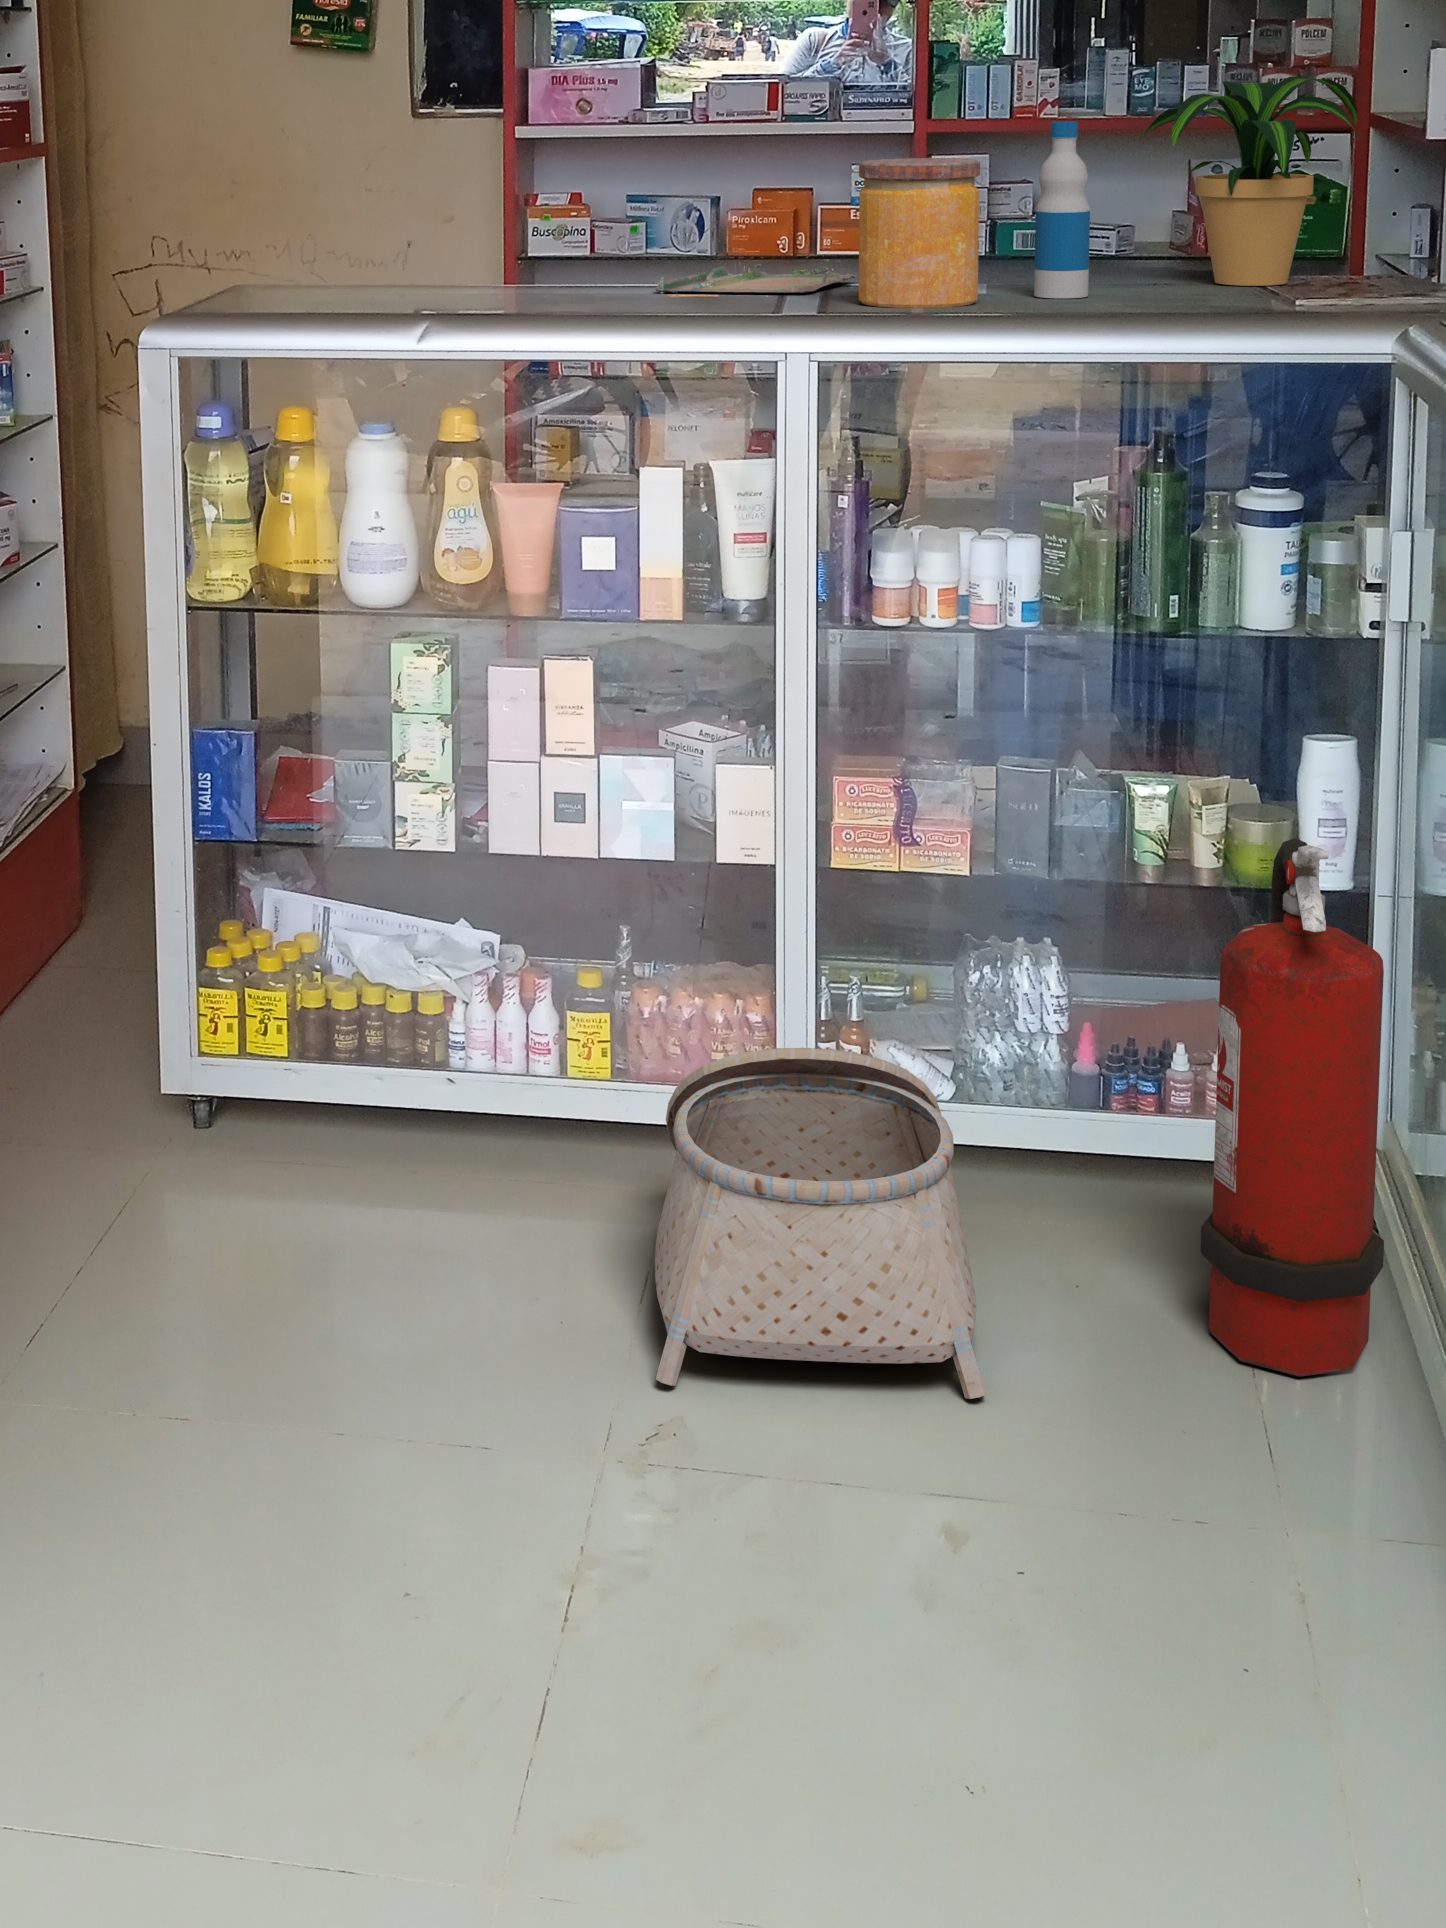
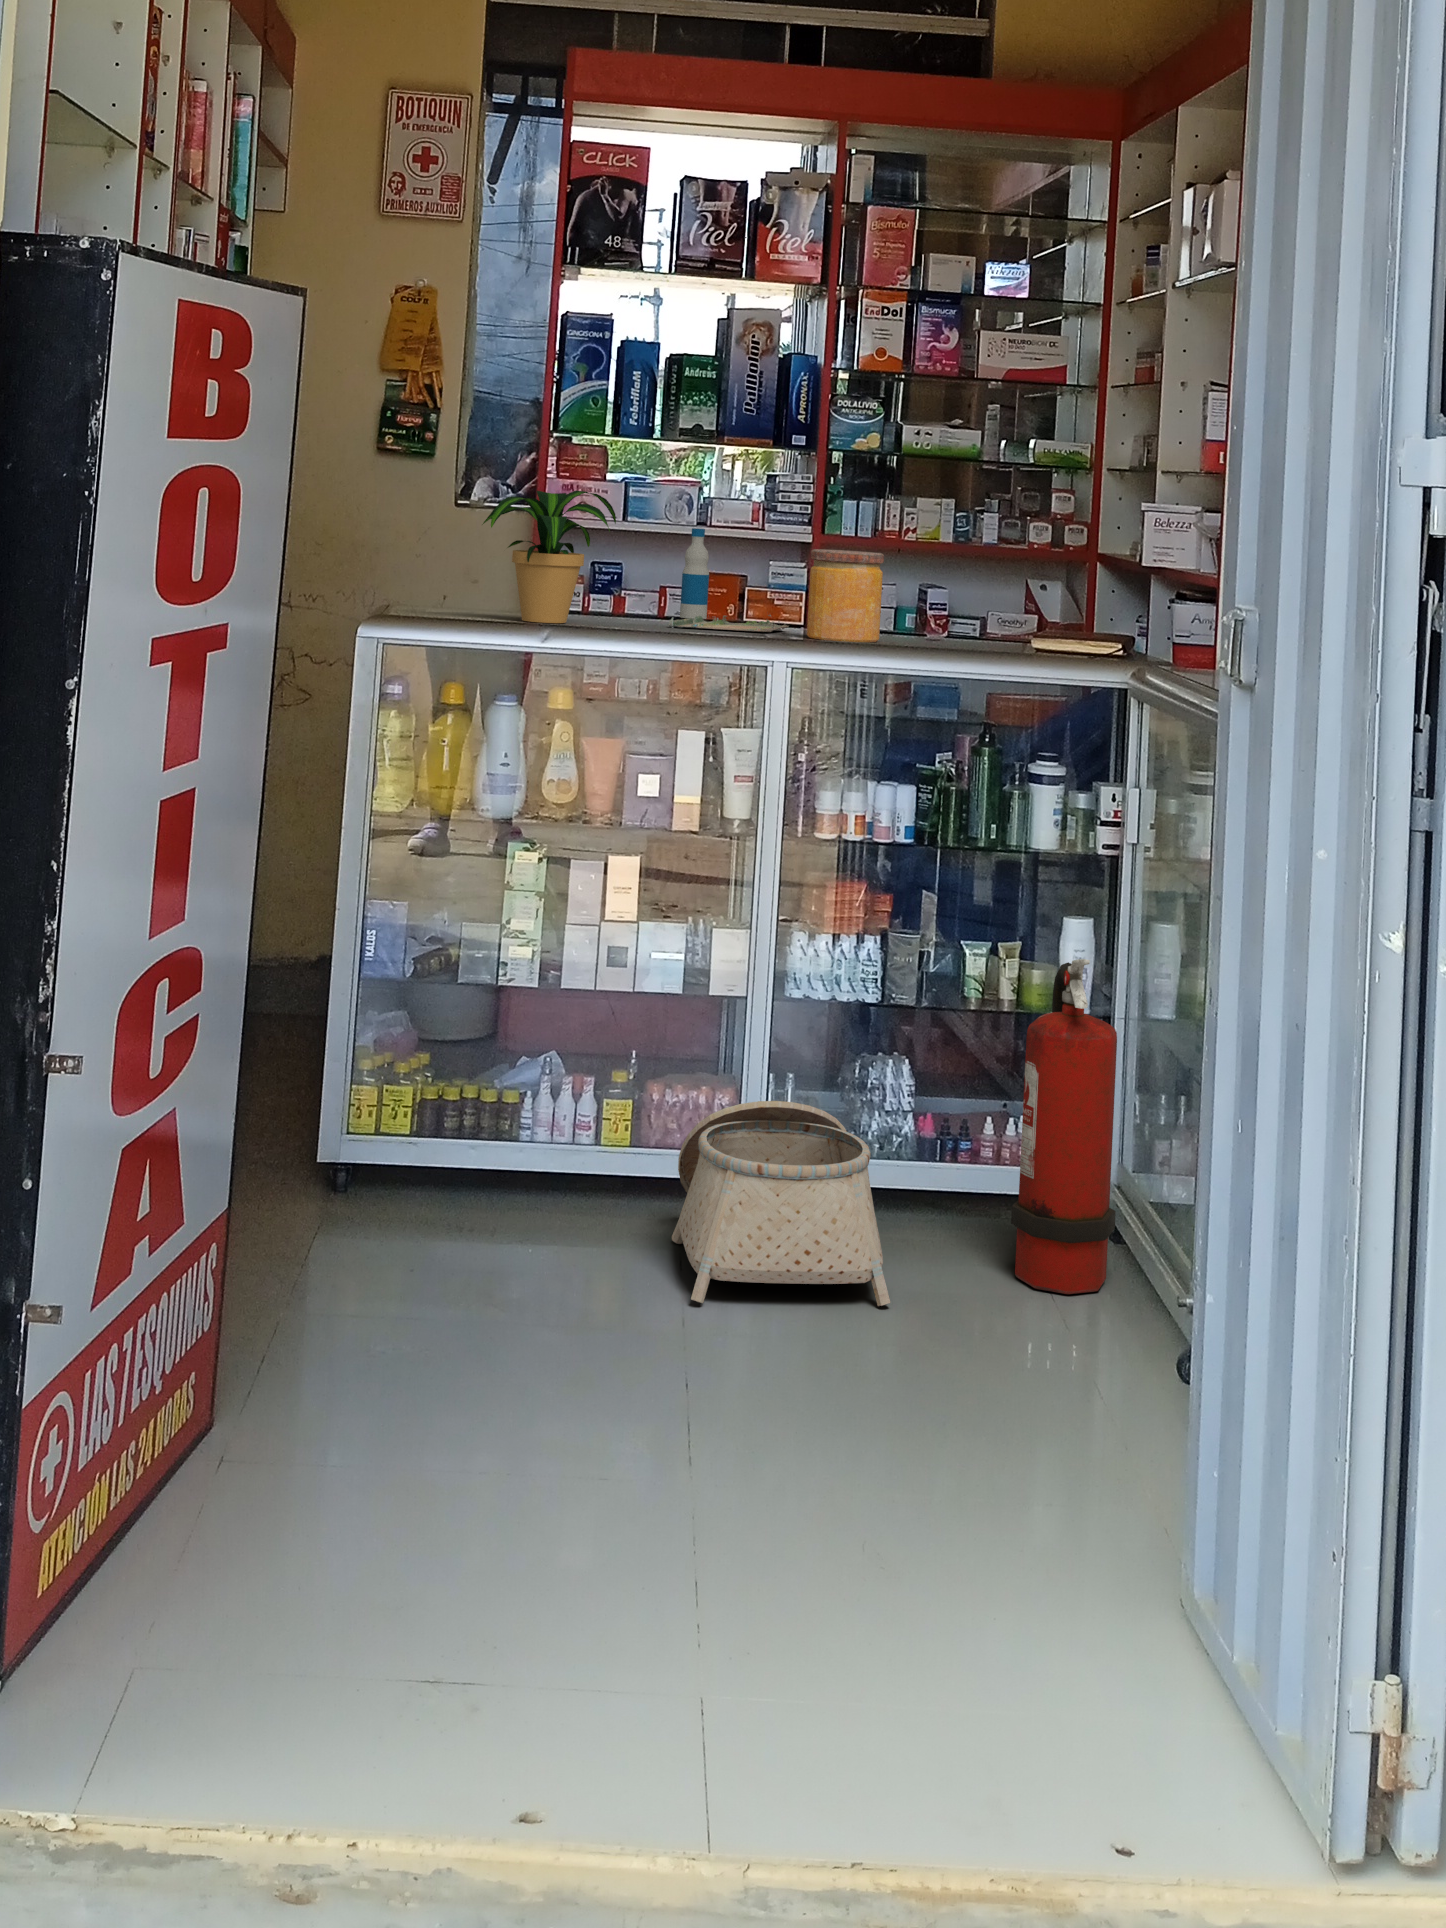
potted plant: present [1140,76,1358,286] -> present [483,490,616,623]
bottle: present [1034,122,1090,298] -> present [680,528,709,619]

